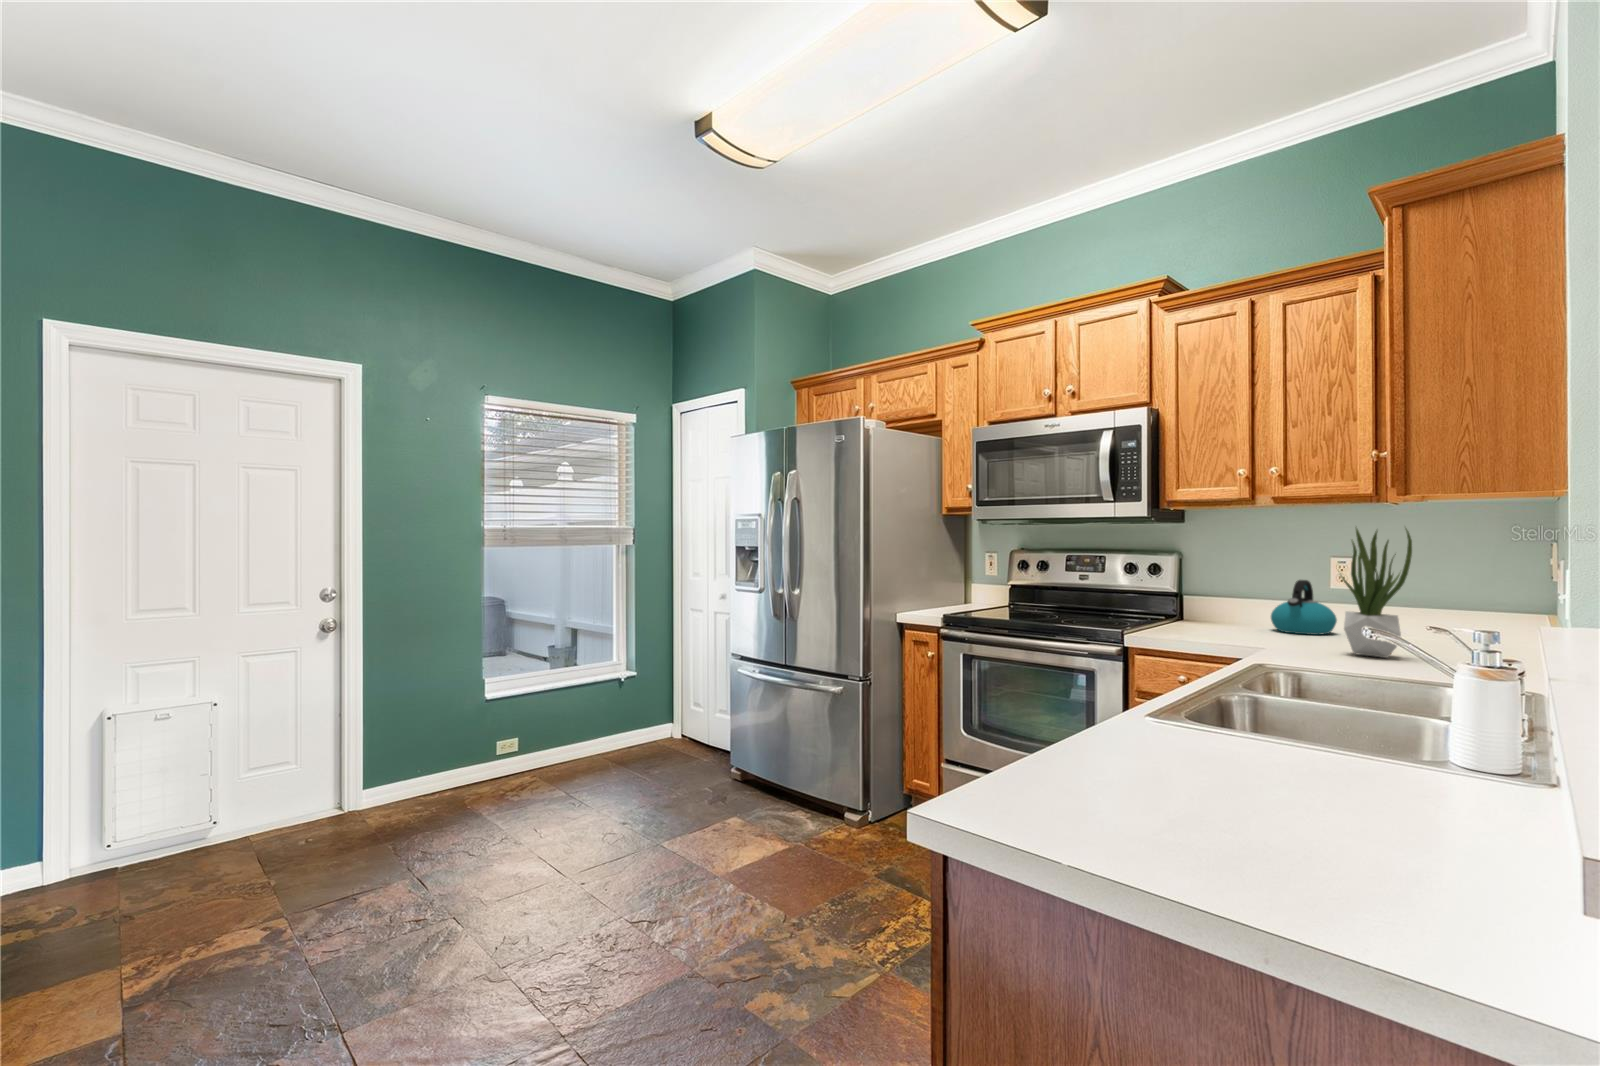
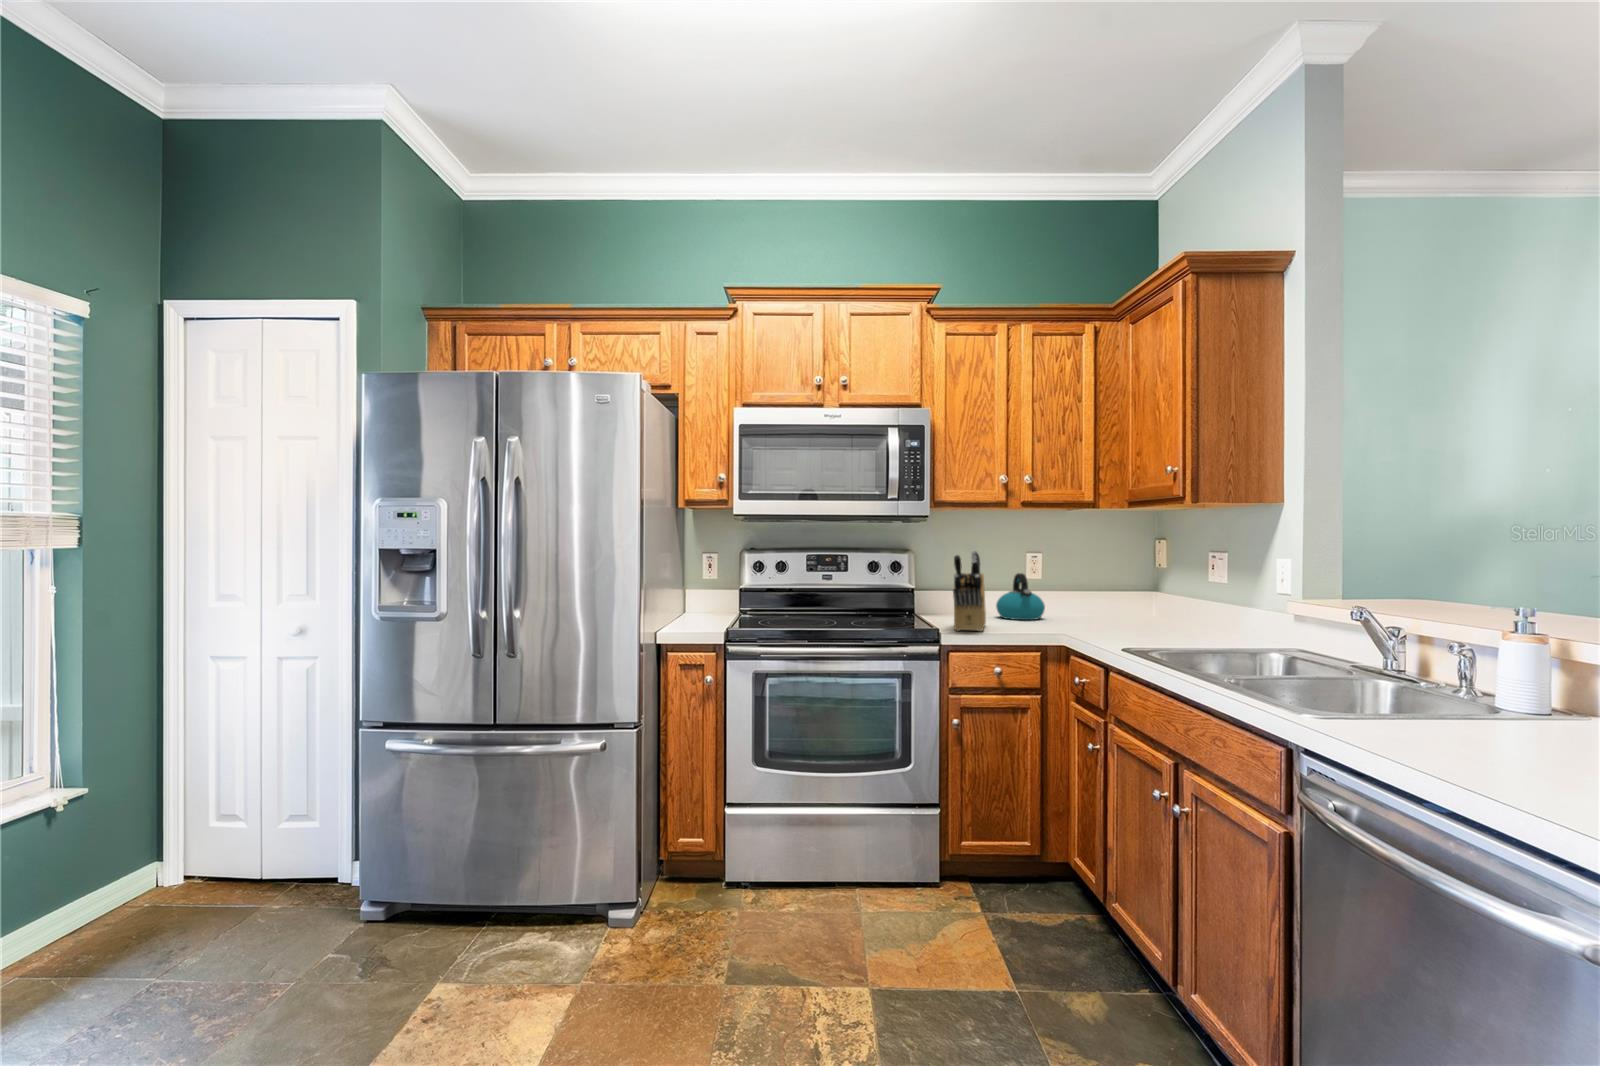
potted plant: present [1341,528,1412,658] -> none [1114,527,1163,634]
knife block: none [1132,552,1216,637] -> present [953,550,986,631]

